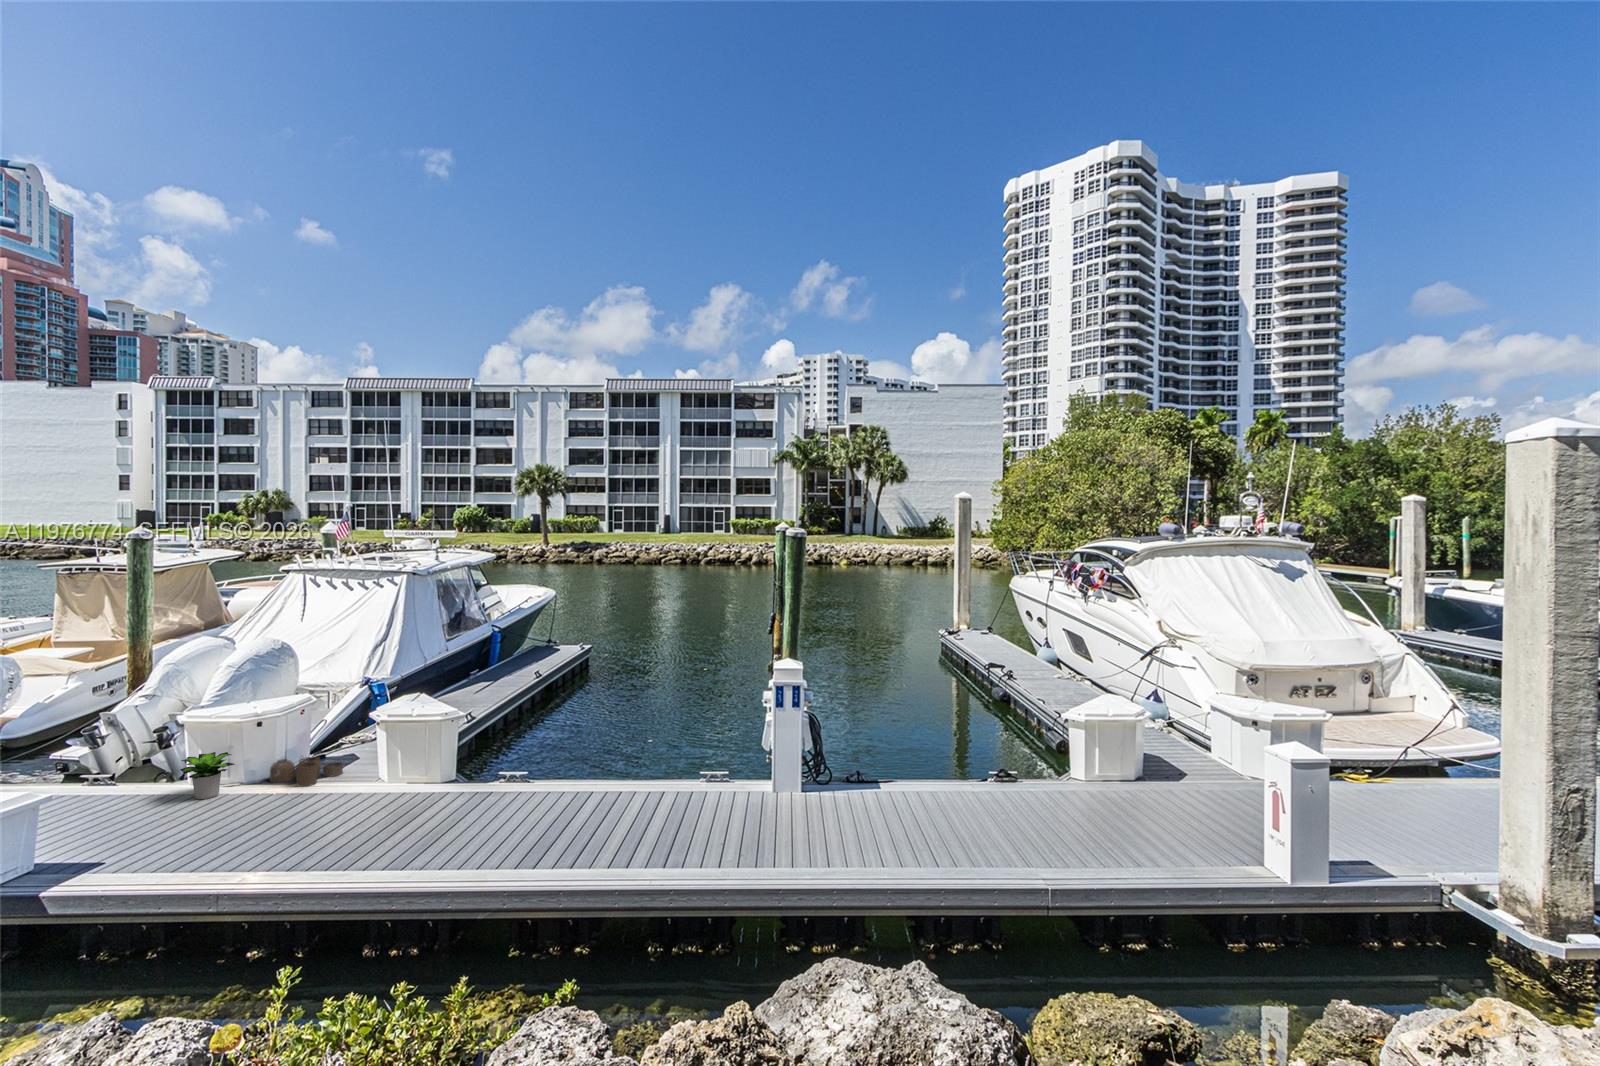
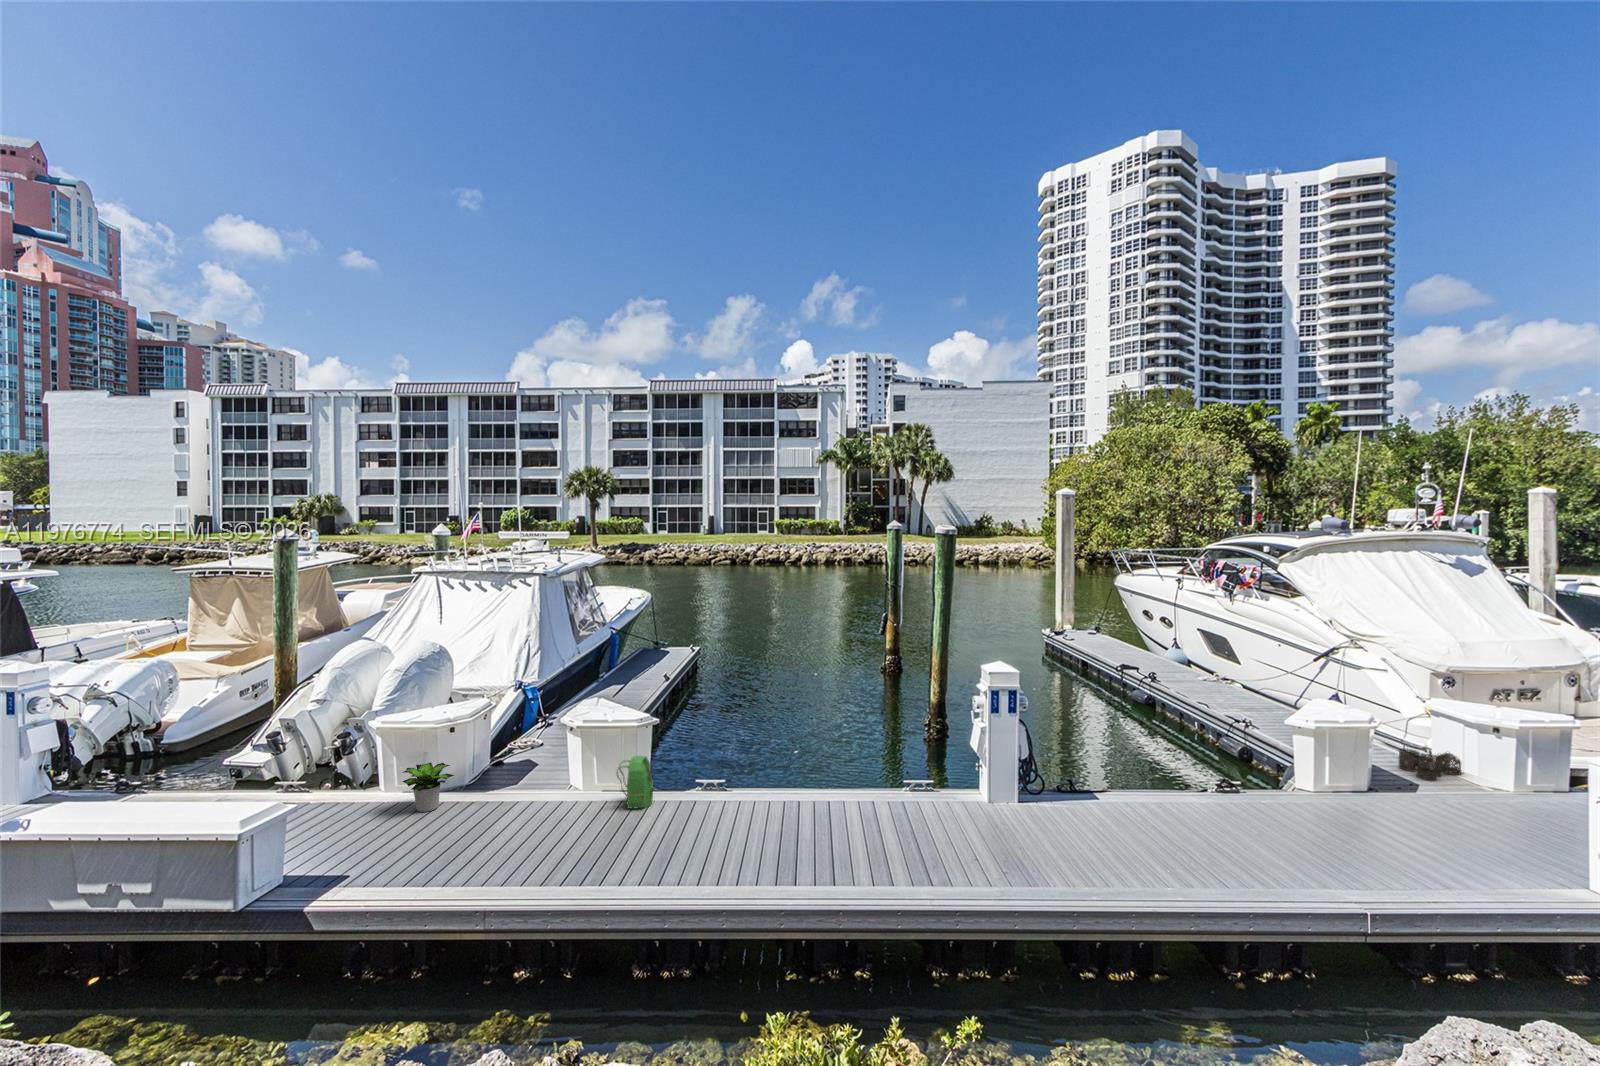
backpack: none [392,745,433,796] -> present [617,756,653,808]
woven basket: present [270,757,343,787] -> present [1399,746,1461,781]

